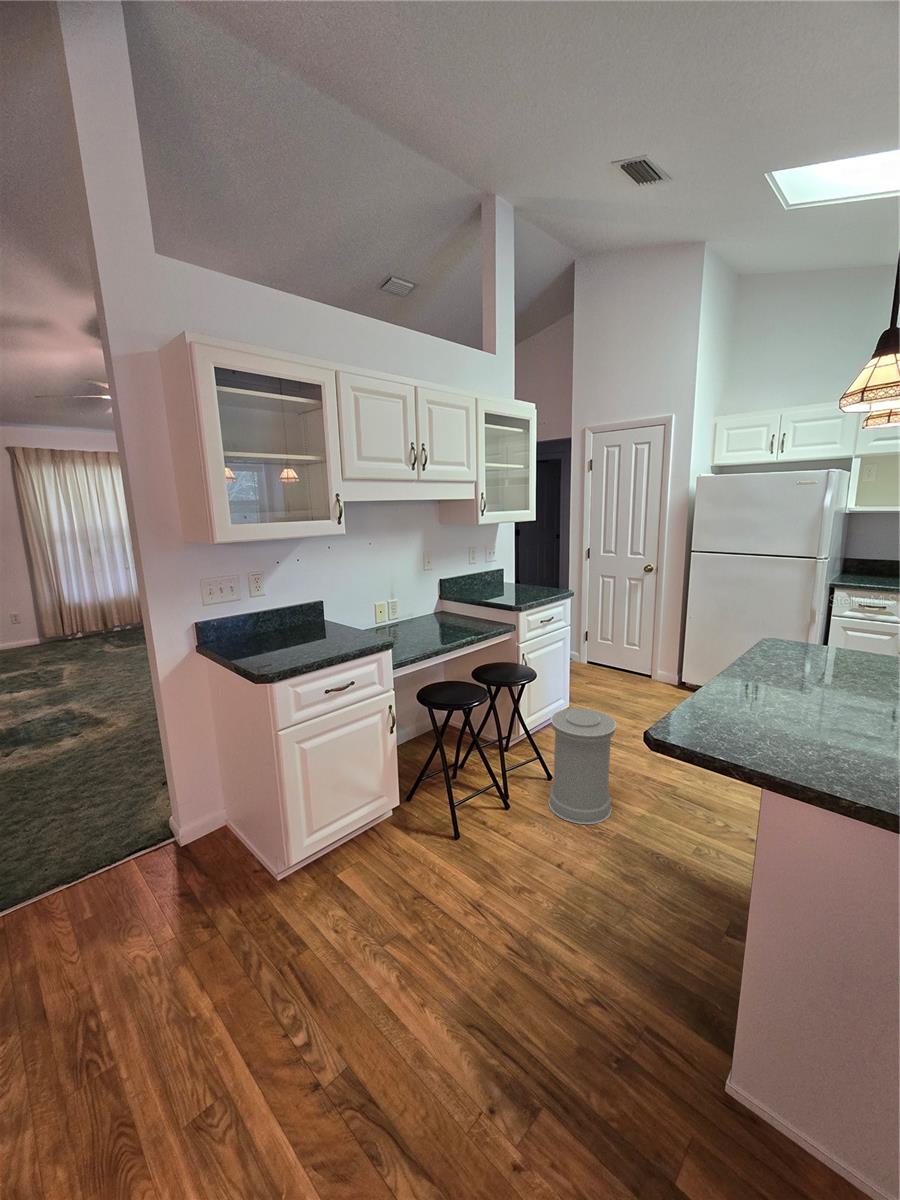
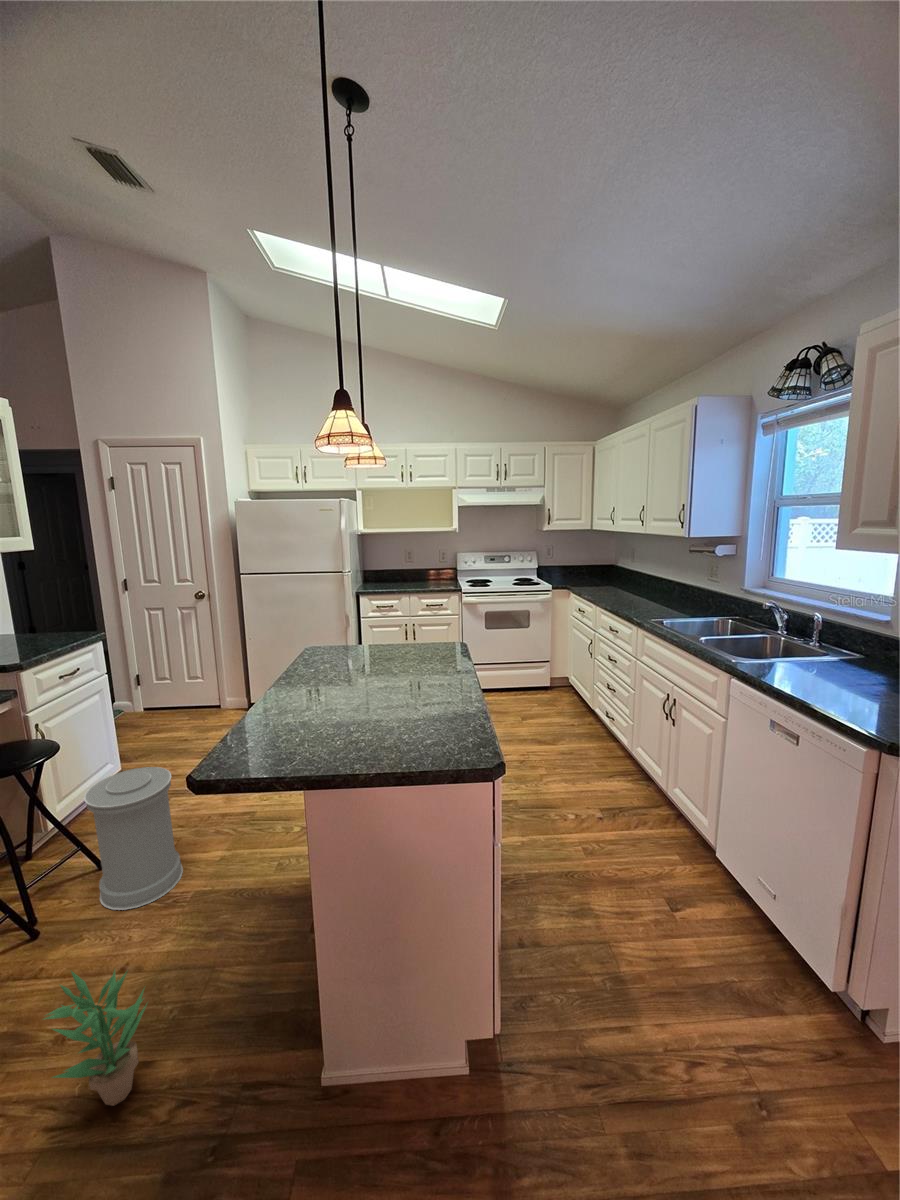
potted plant: none [521,842,589,963] -> present [45,970,147,1106]

